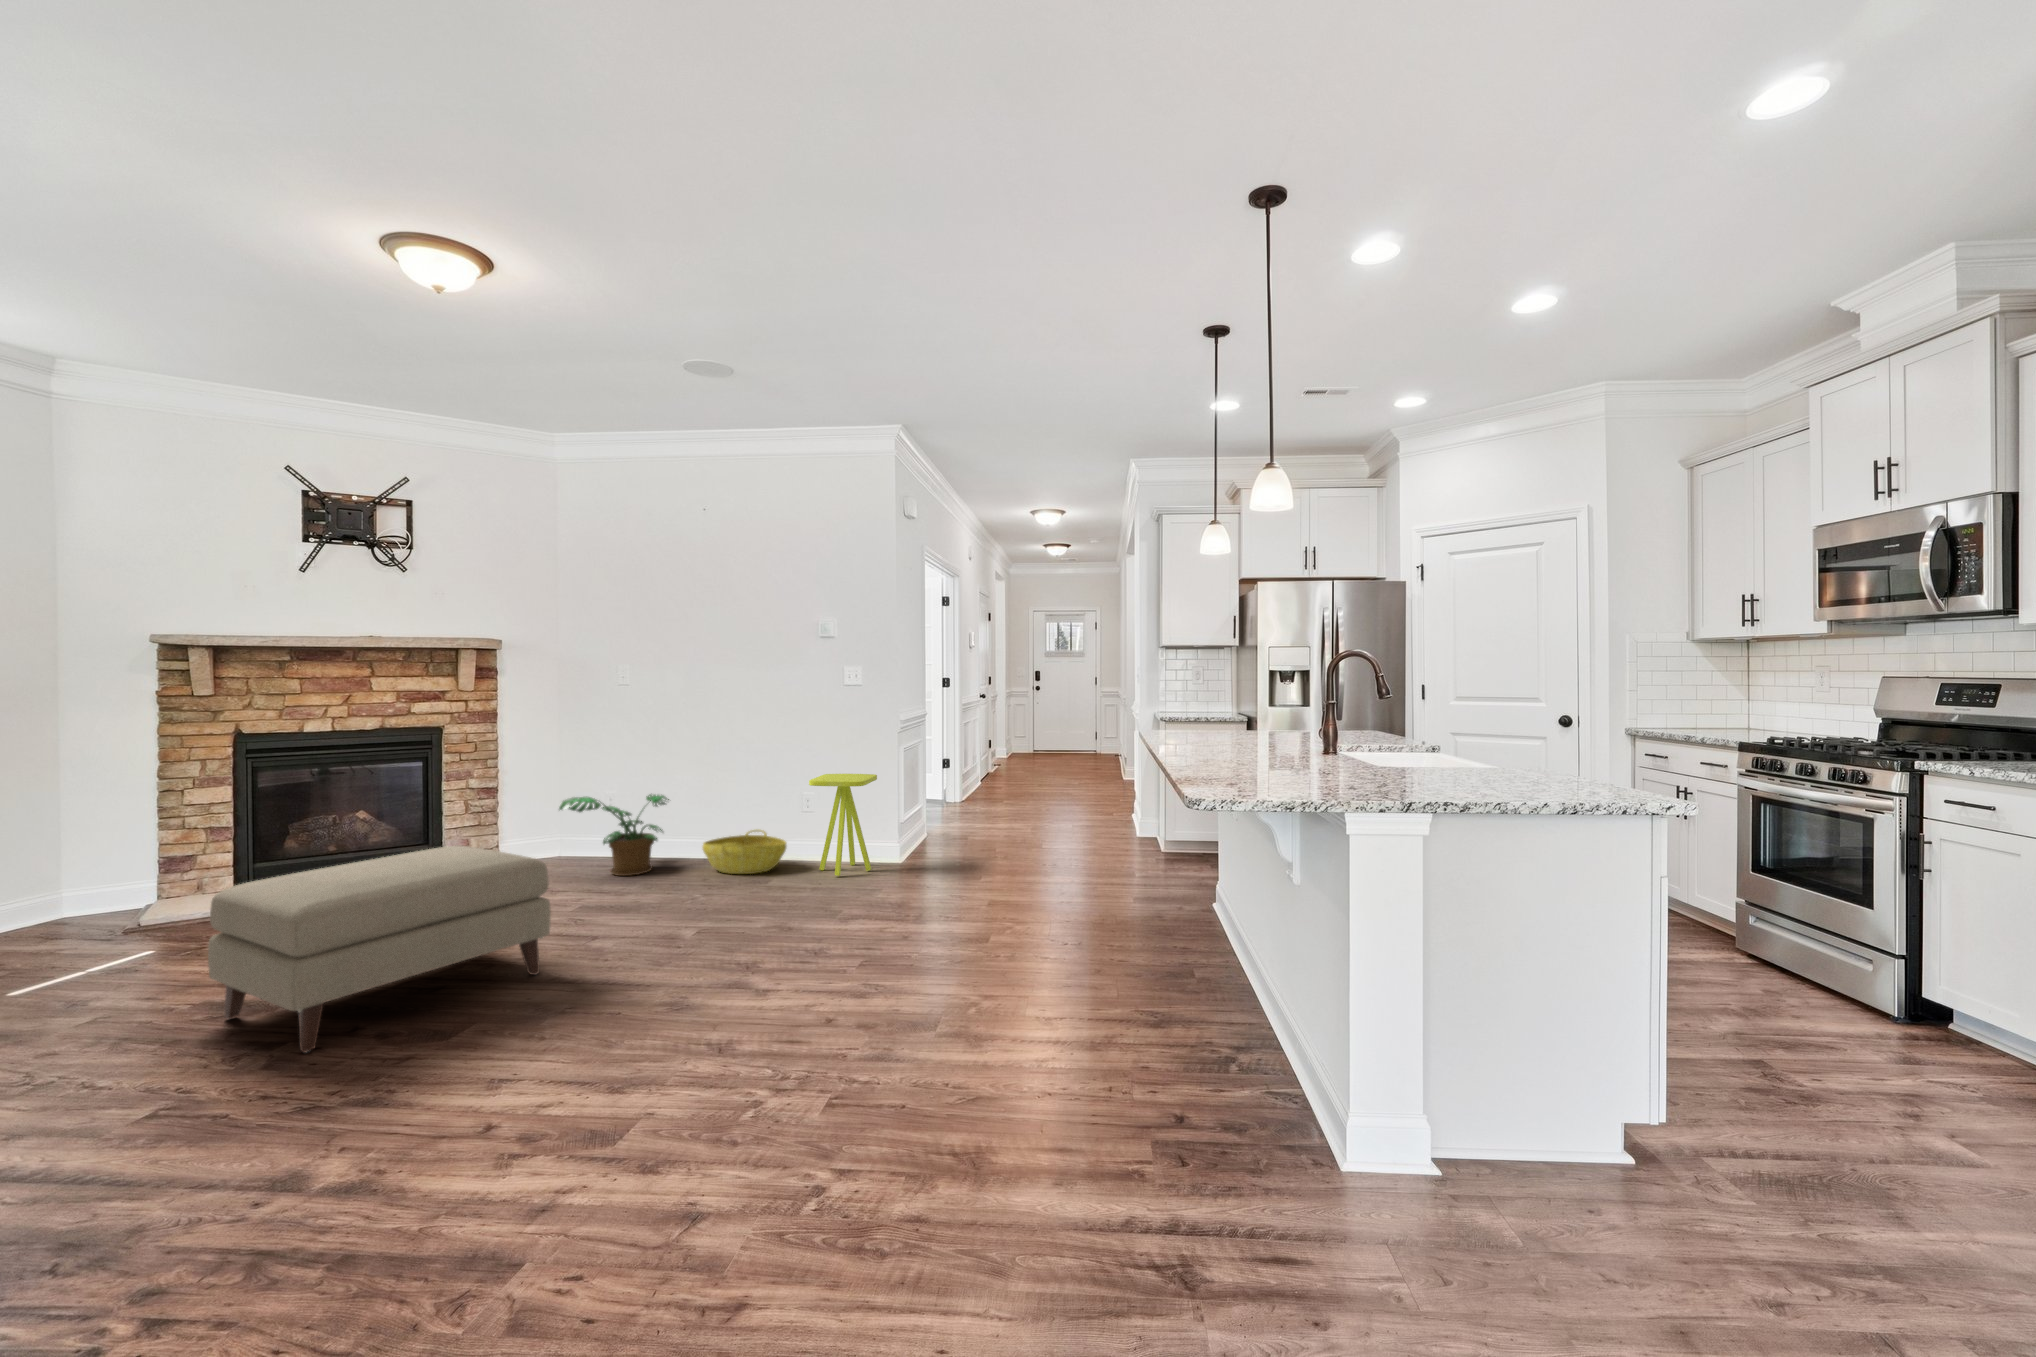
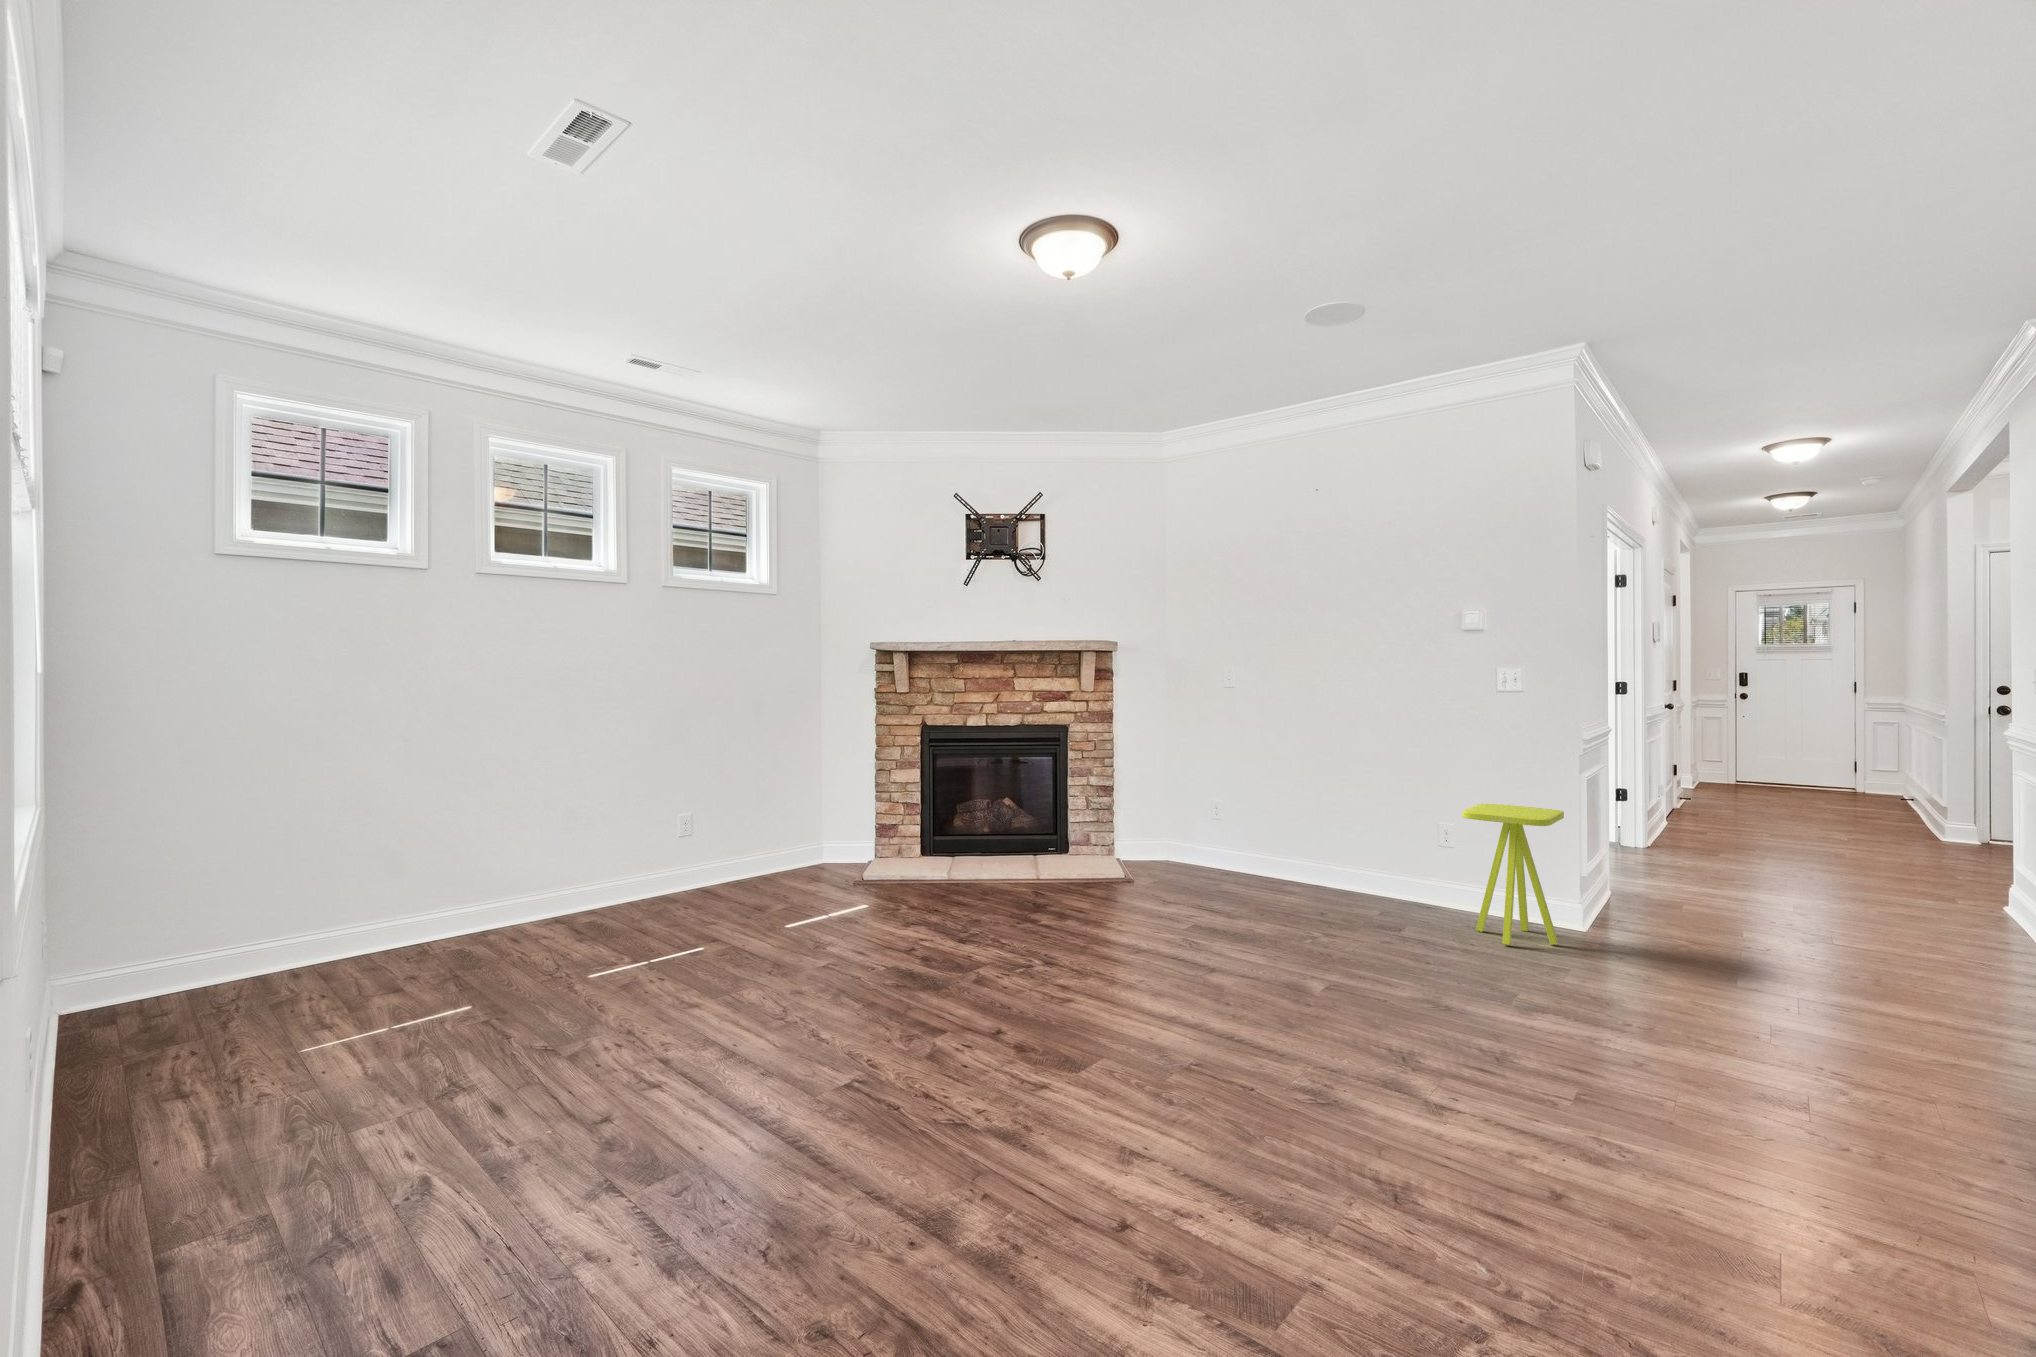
potted plant: present [559,794,669,876] -> none [1168,805,1280,898]
basket: present [702,830,786,874] -> none [1320,864,1428,920]
ottoman: present [208,845,551,1052] -> none [897,849,1170,1048]

